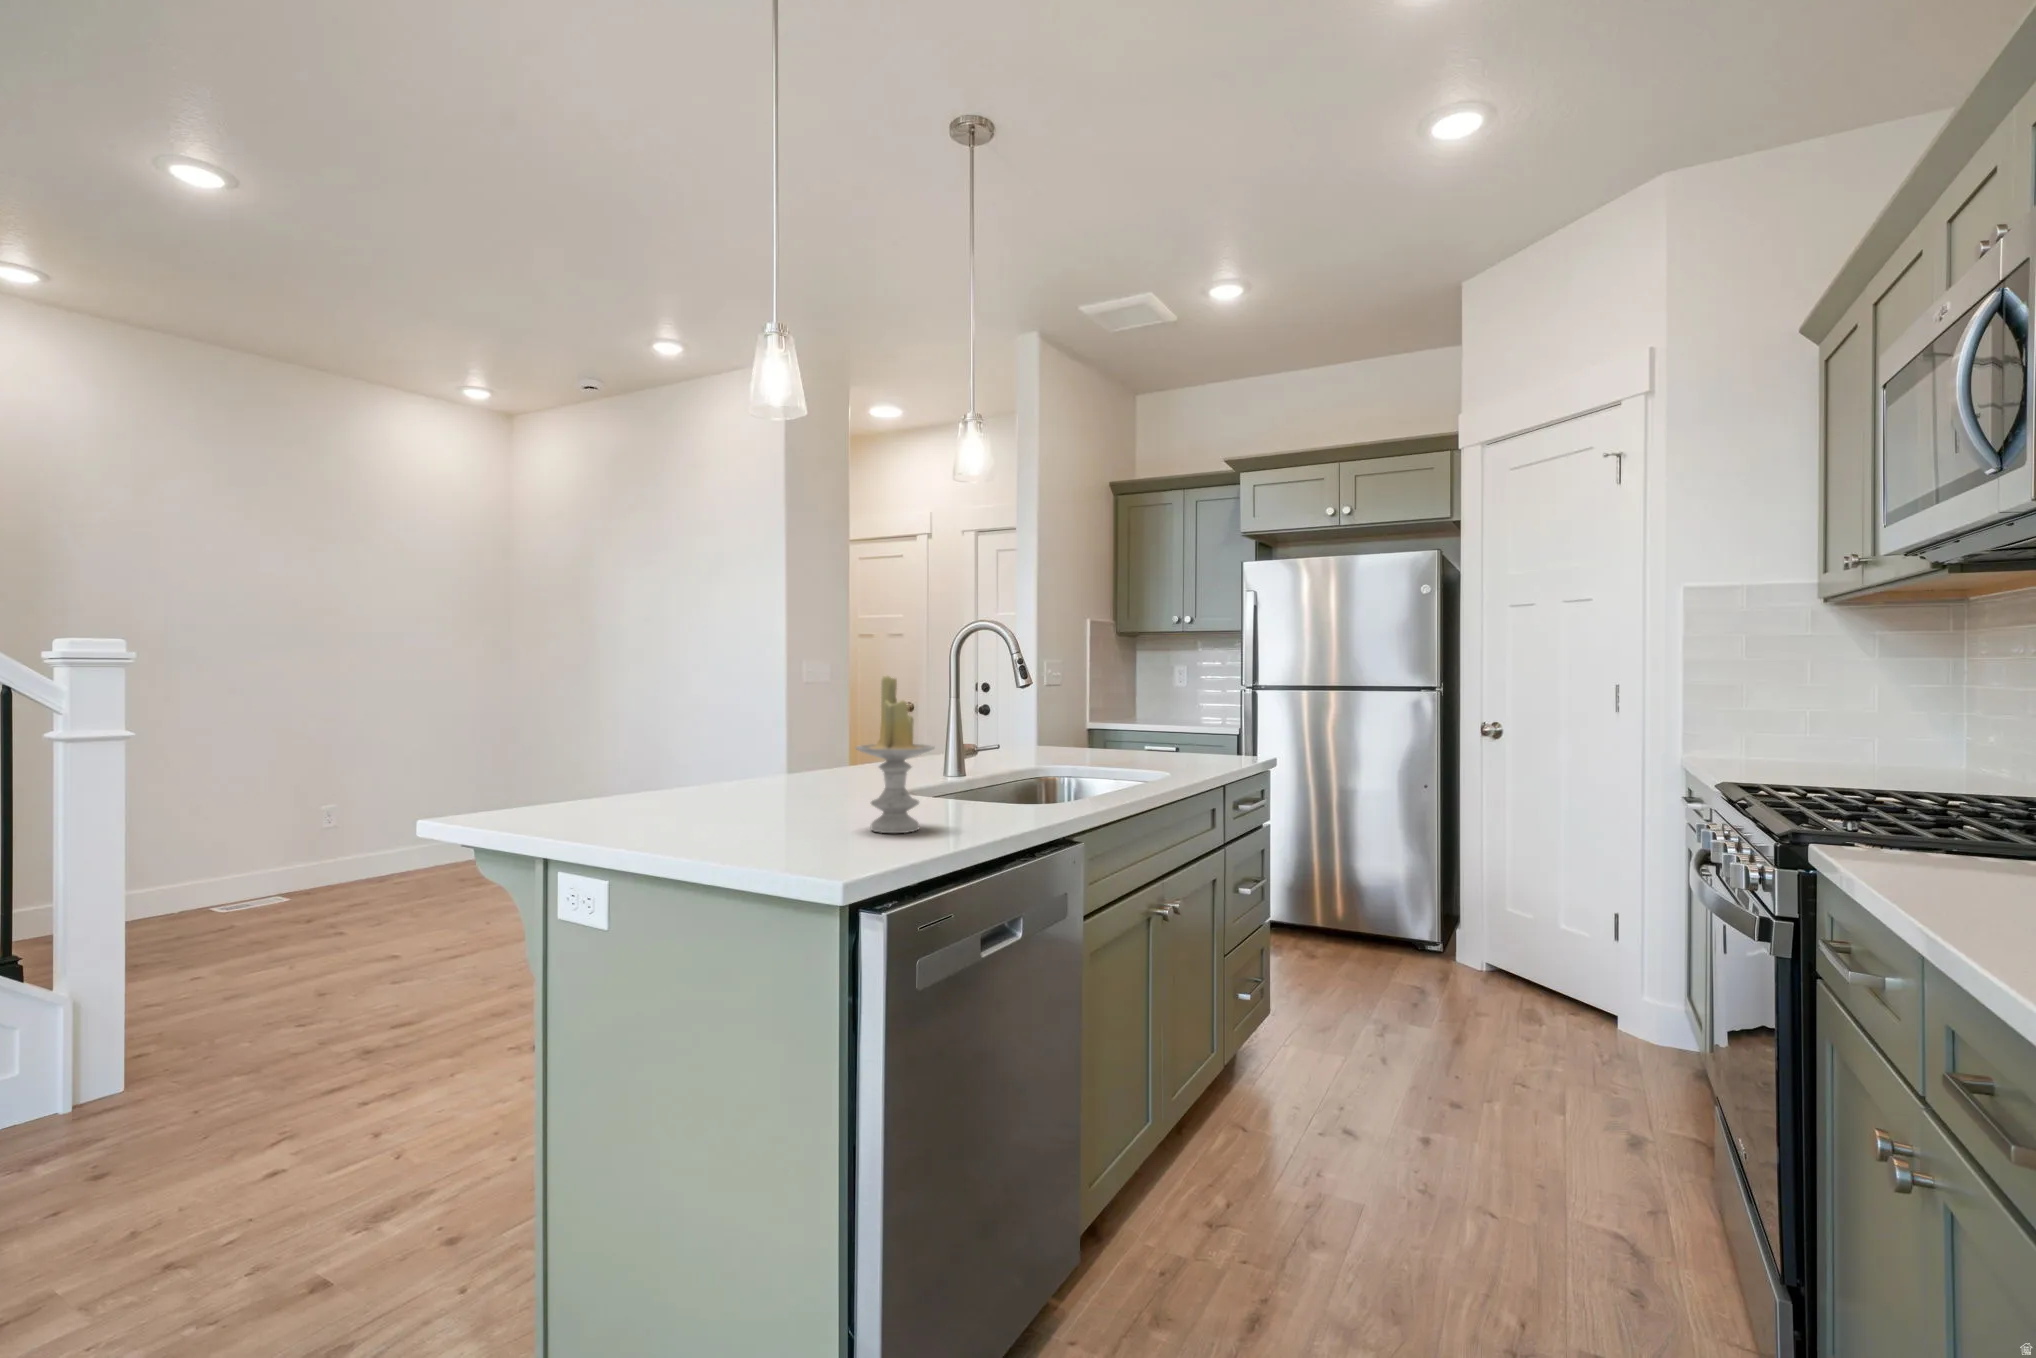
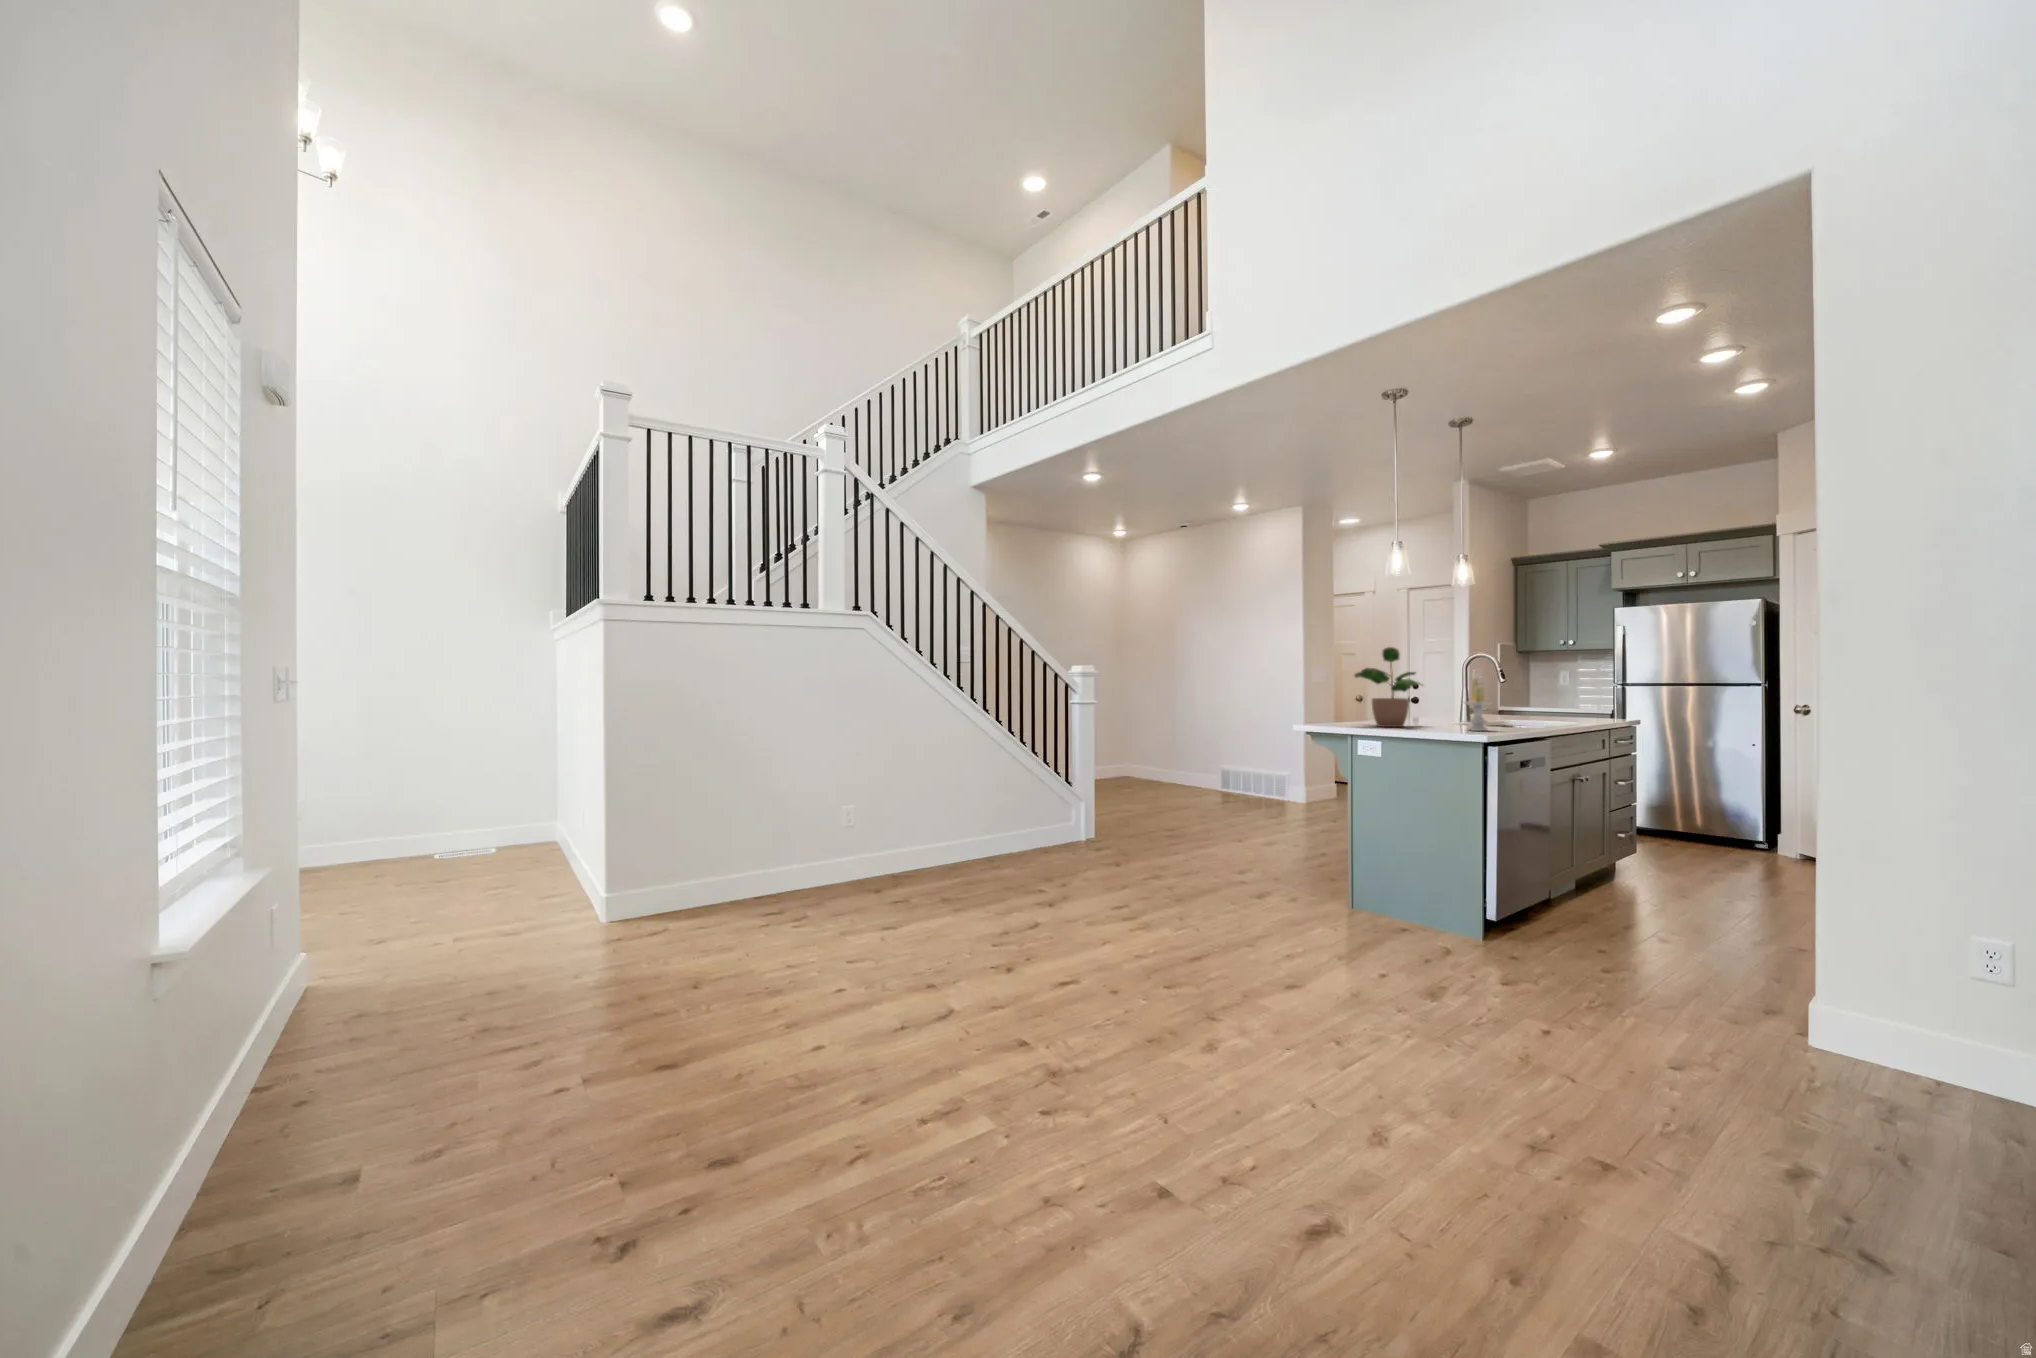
potted plant: none [575,583,799,820] -> present [1355,647,1421,727]

